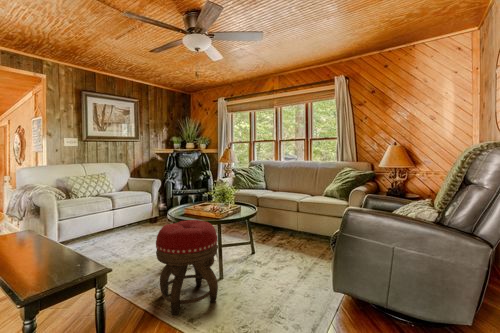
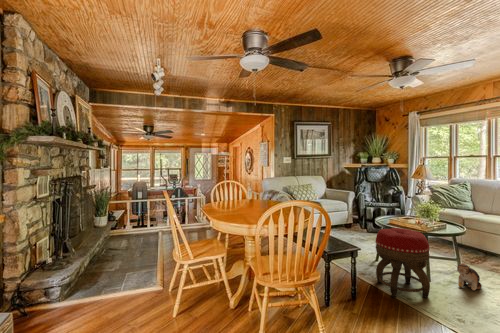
plush toy: none [244,248,268,275] -> present [457,263,482,290]

